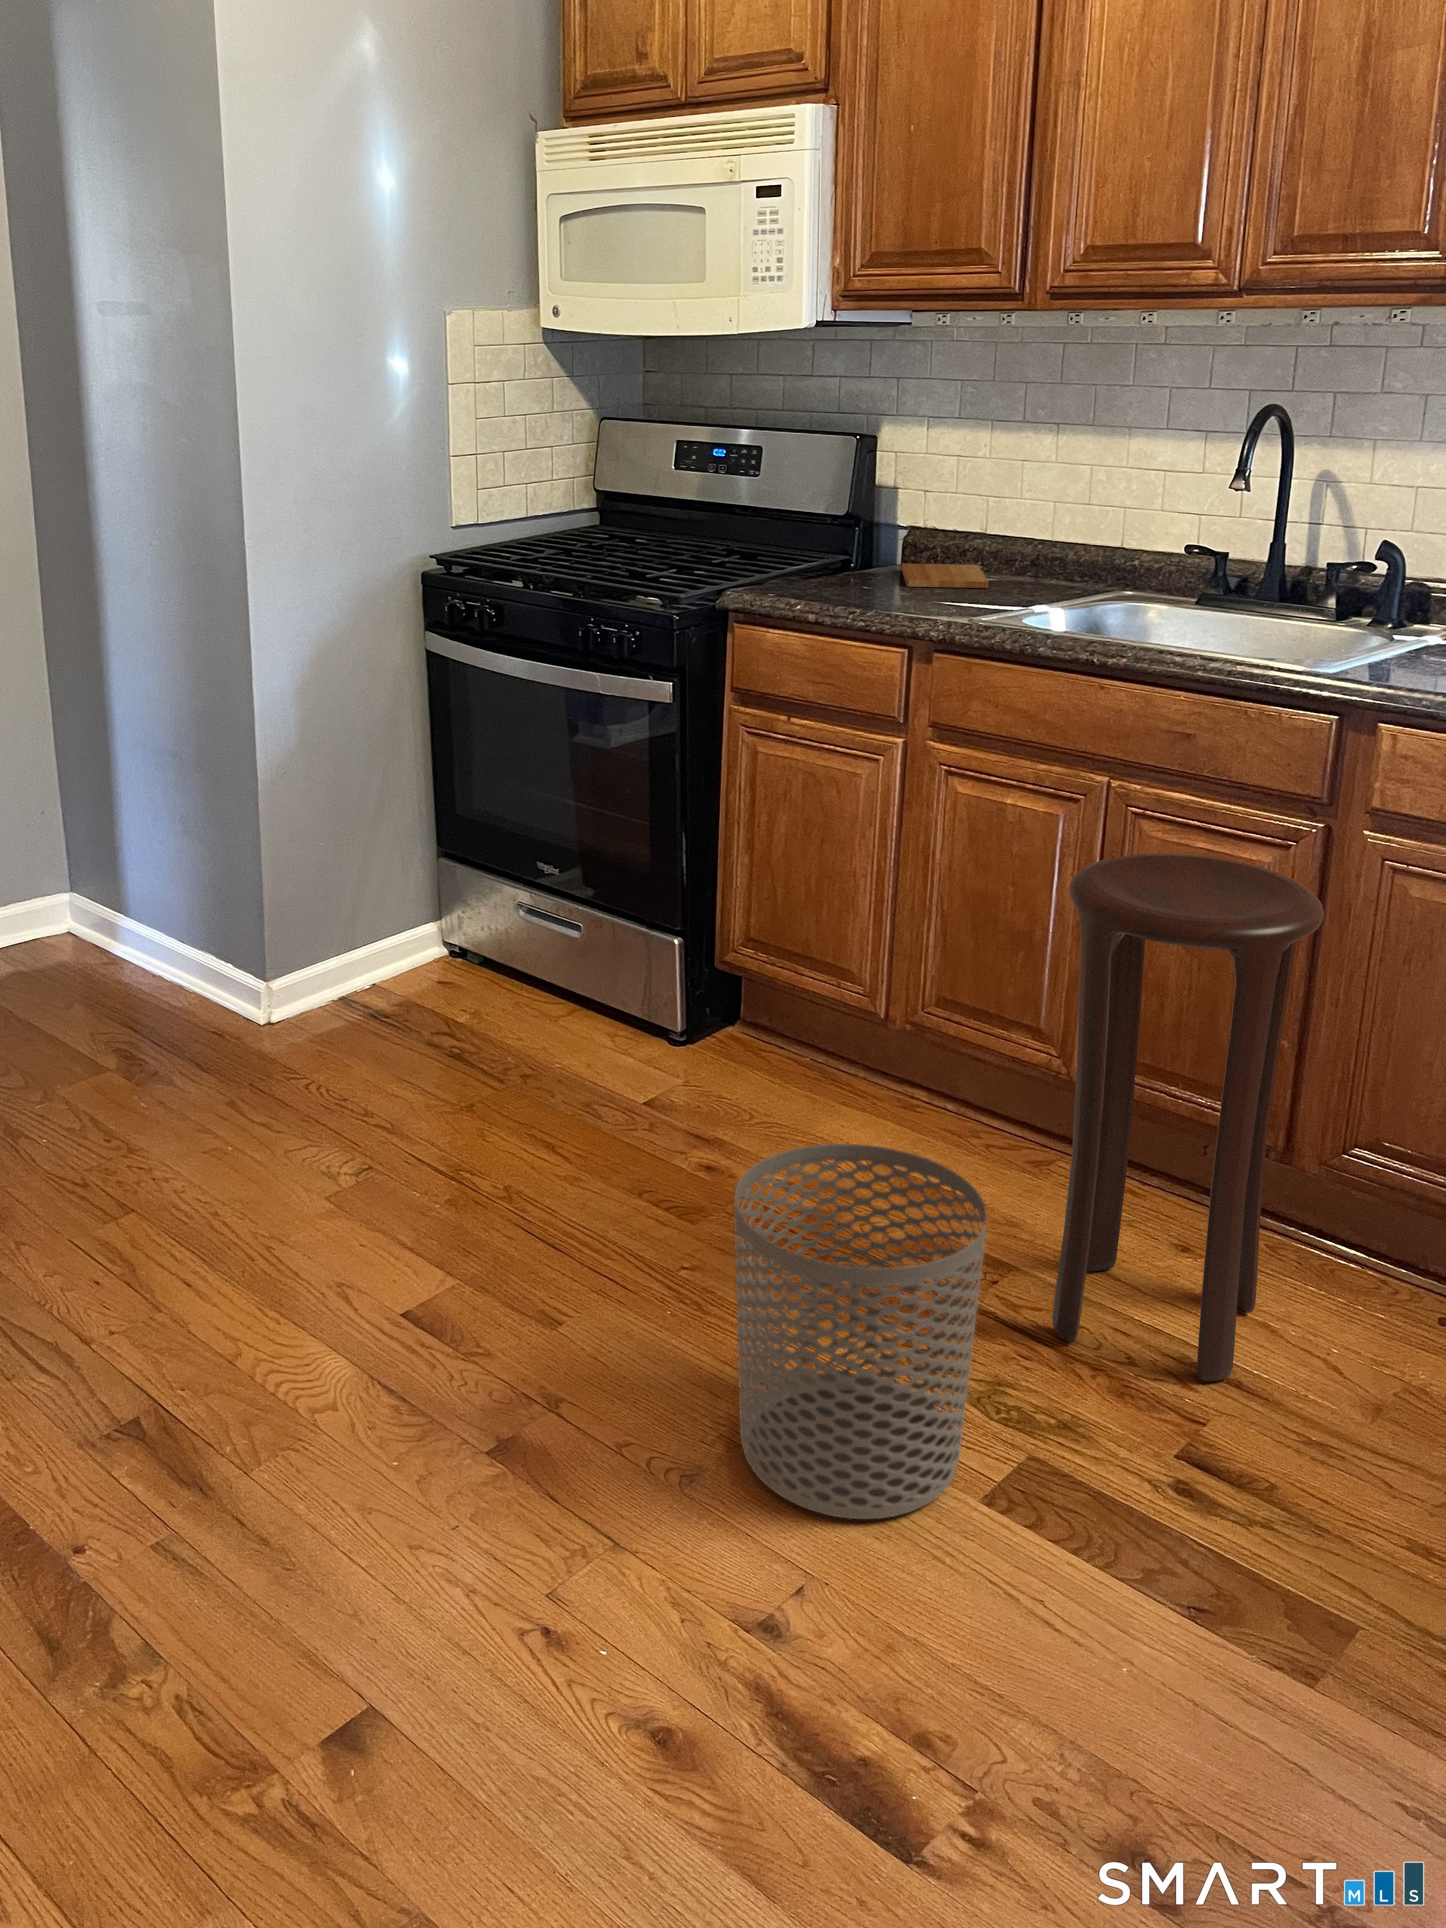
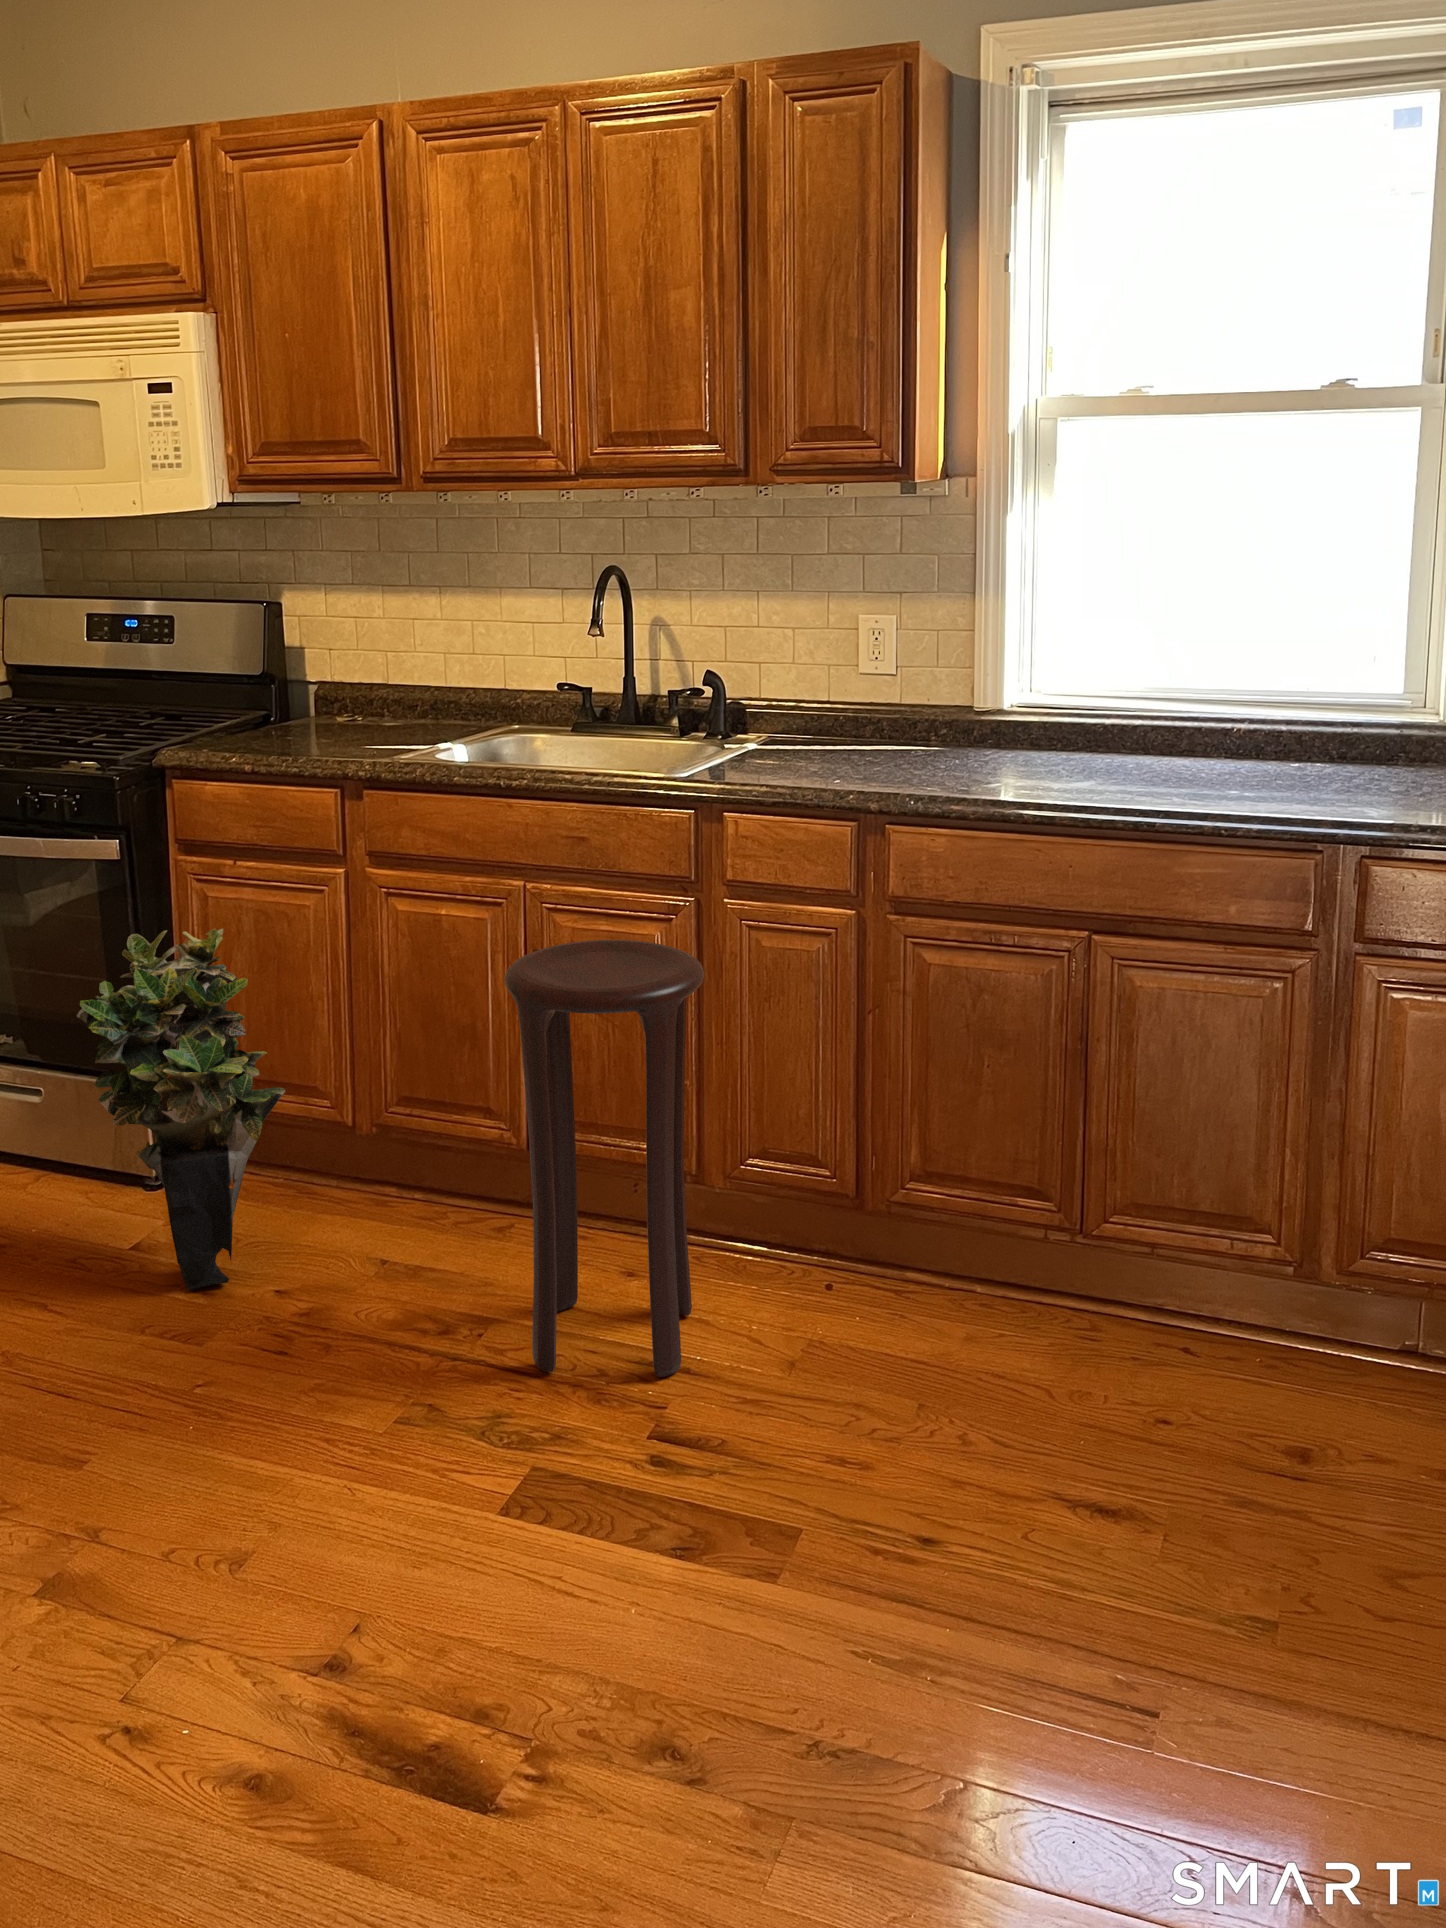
cutting board: present [902,564,988,588] -> none [316,712,397,736]
potted plant: none [611,779,815,1160] -> present [77,928,285,1291]
waste bin: present [734,1144,987,1519] -> none [254,1228,475,1561]

